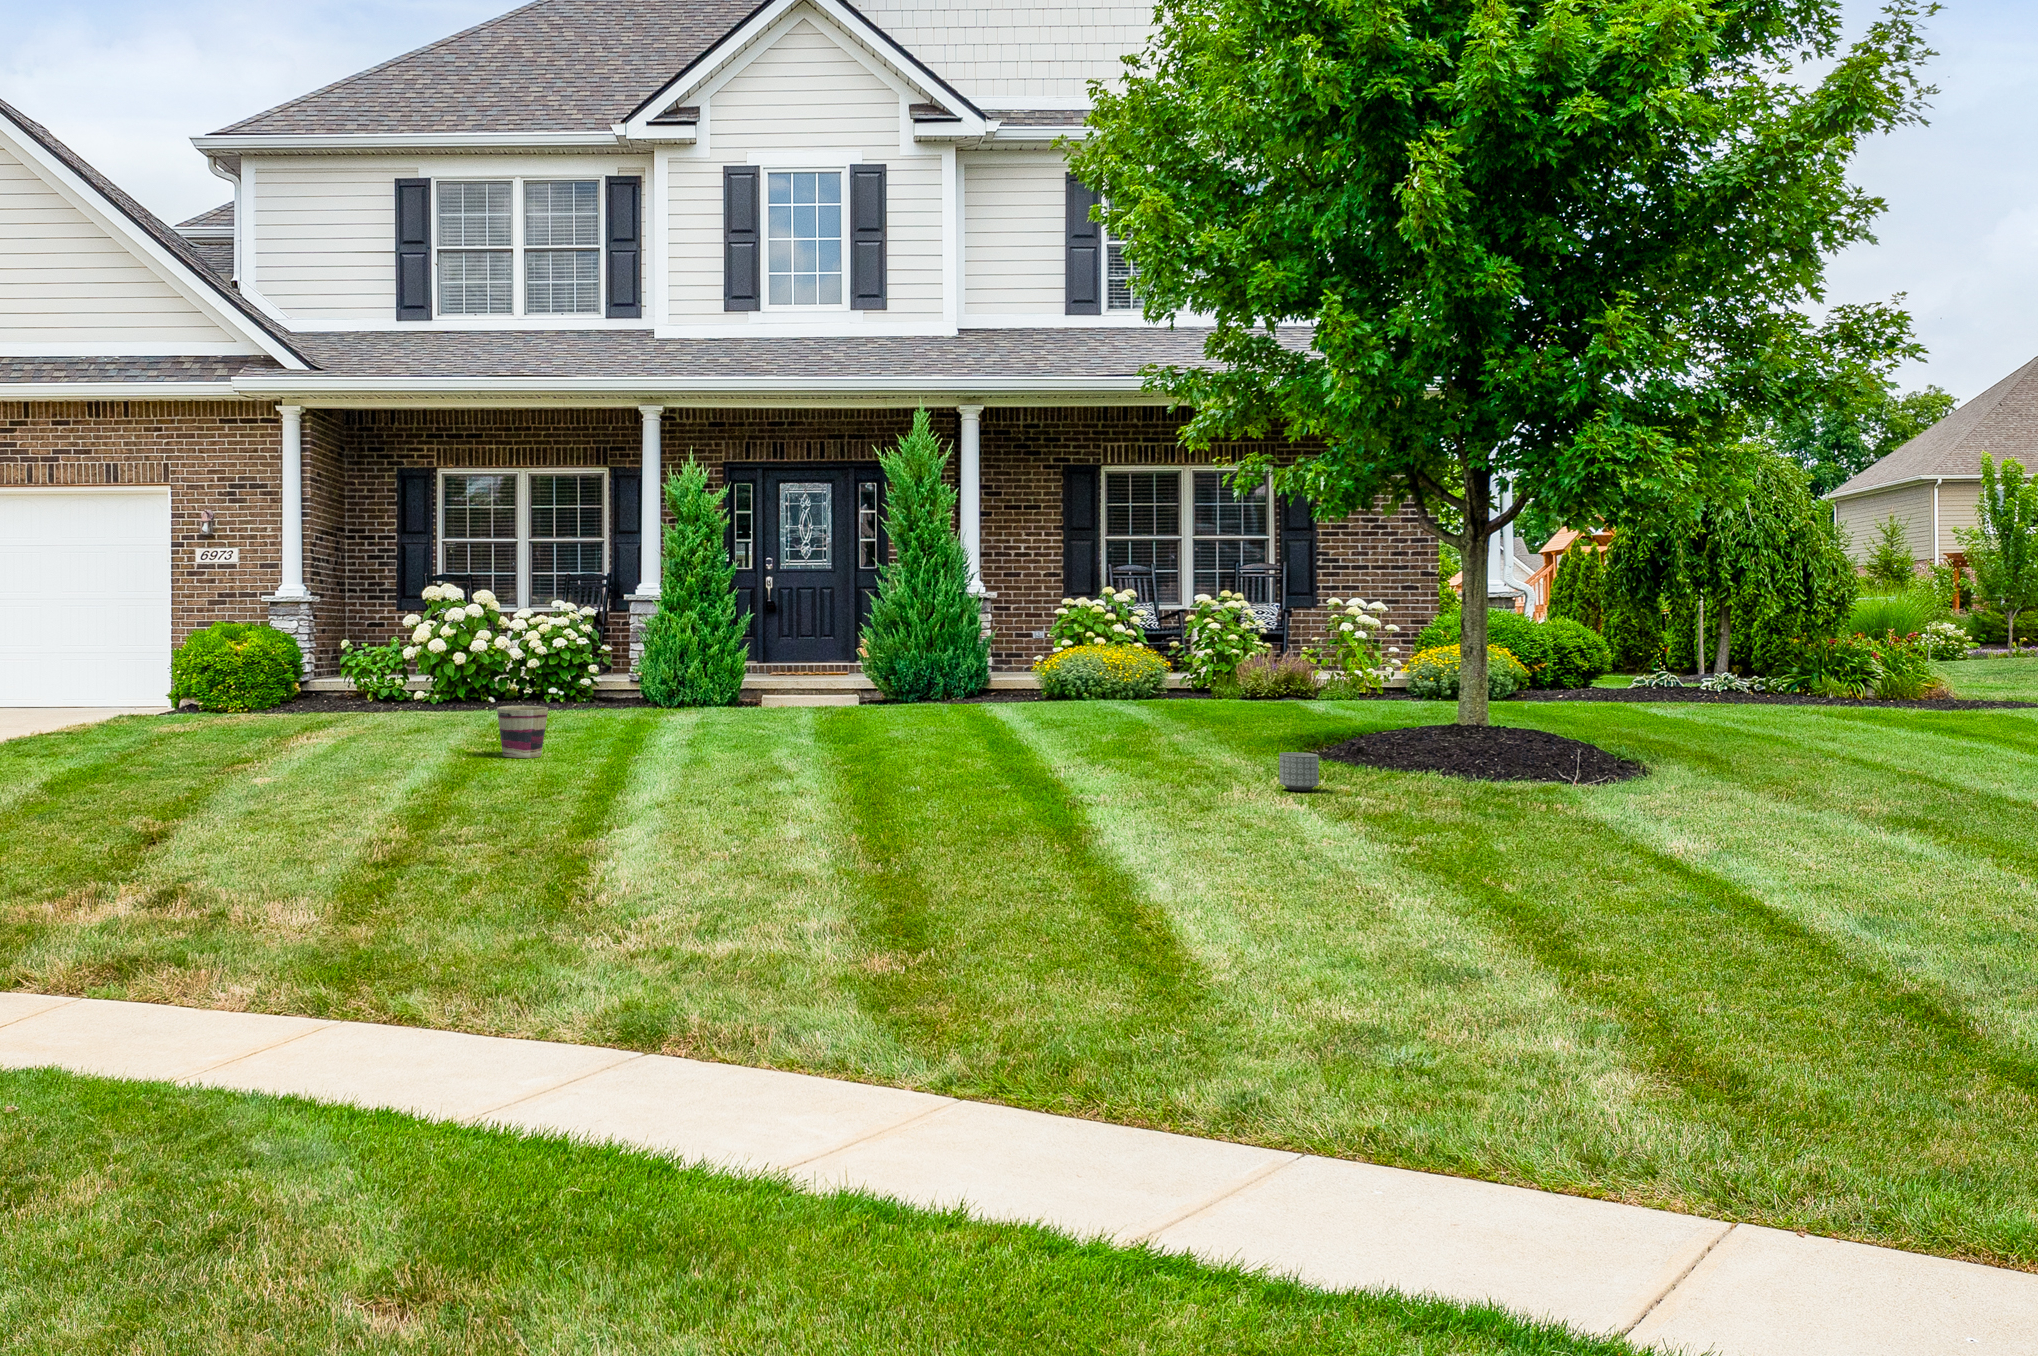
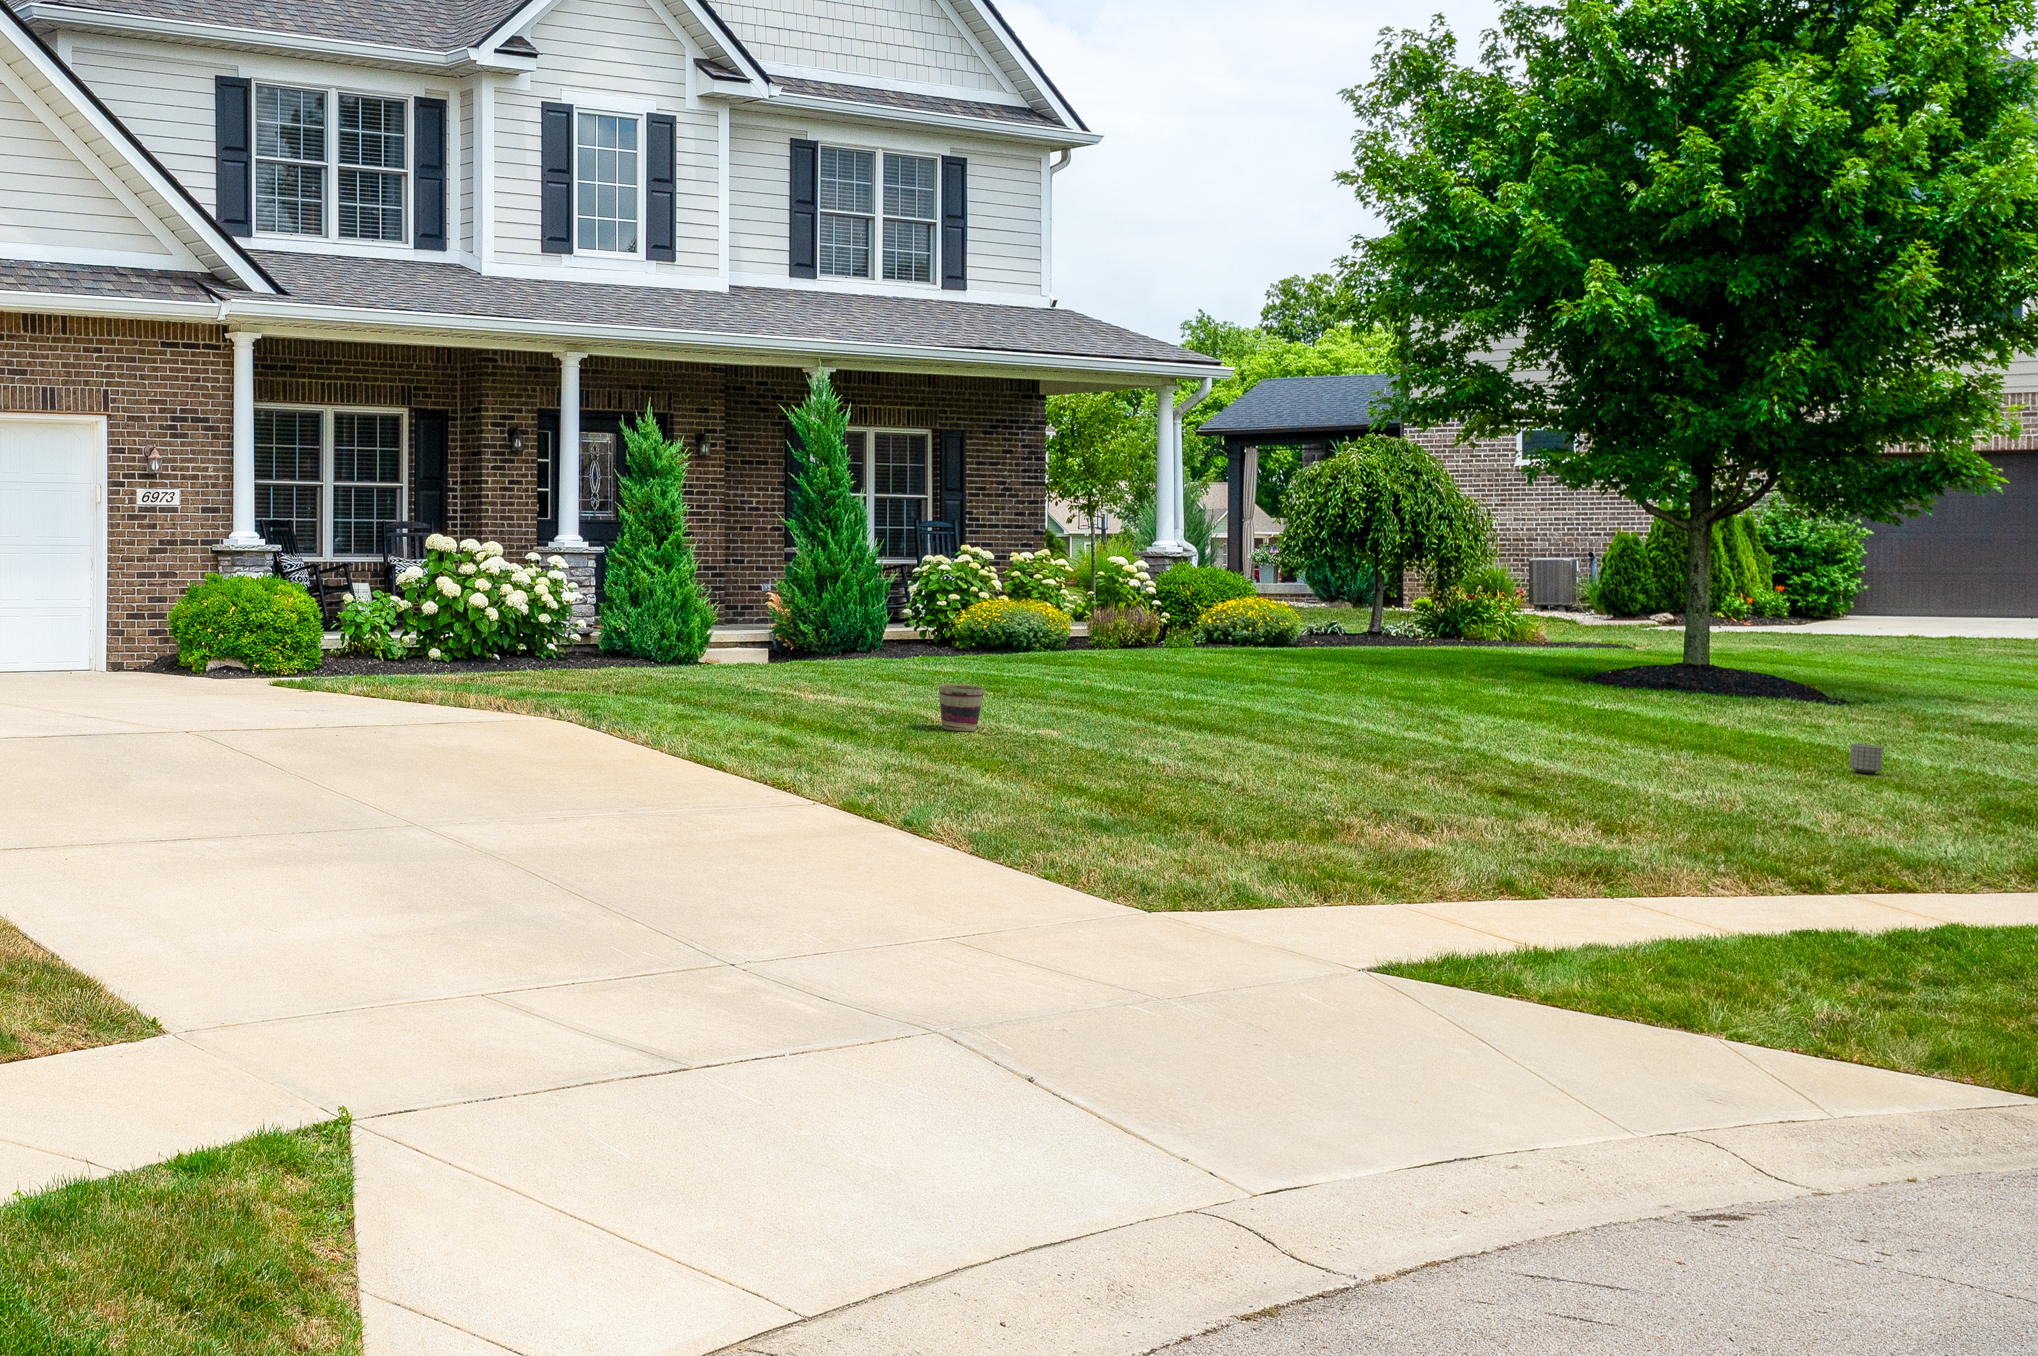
planter: present [1279,752,1319,791] -> present [1850,744,1883,774]

